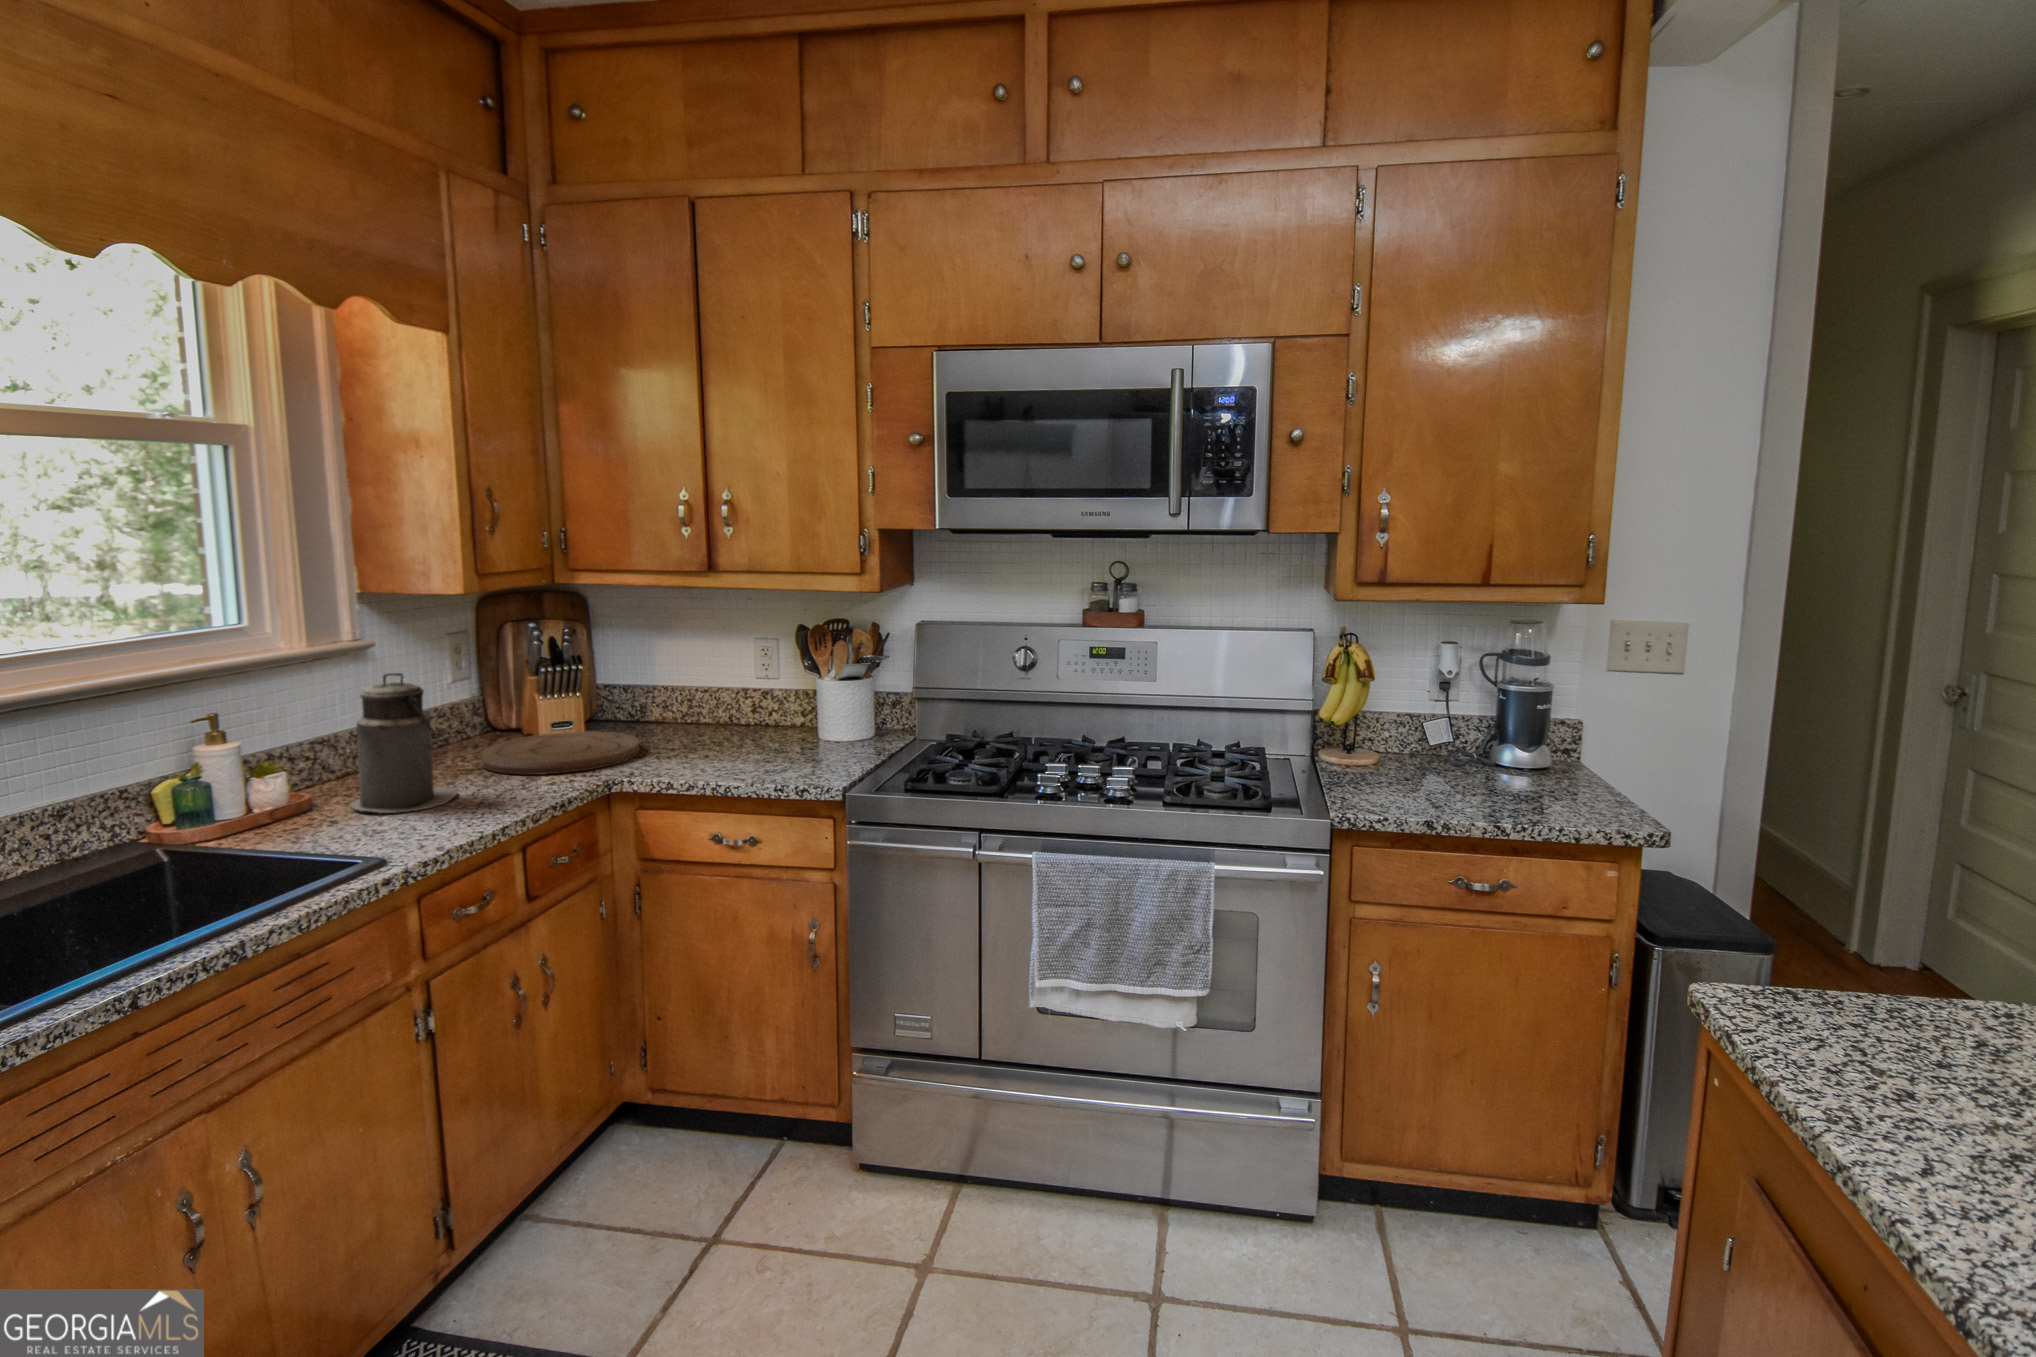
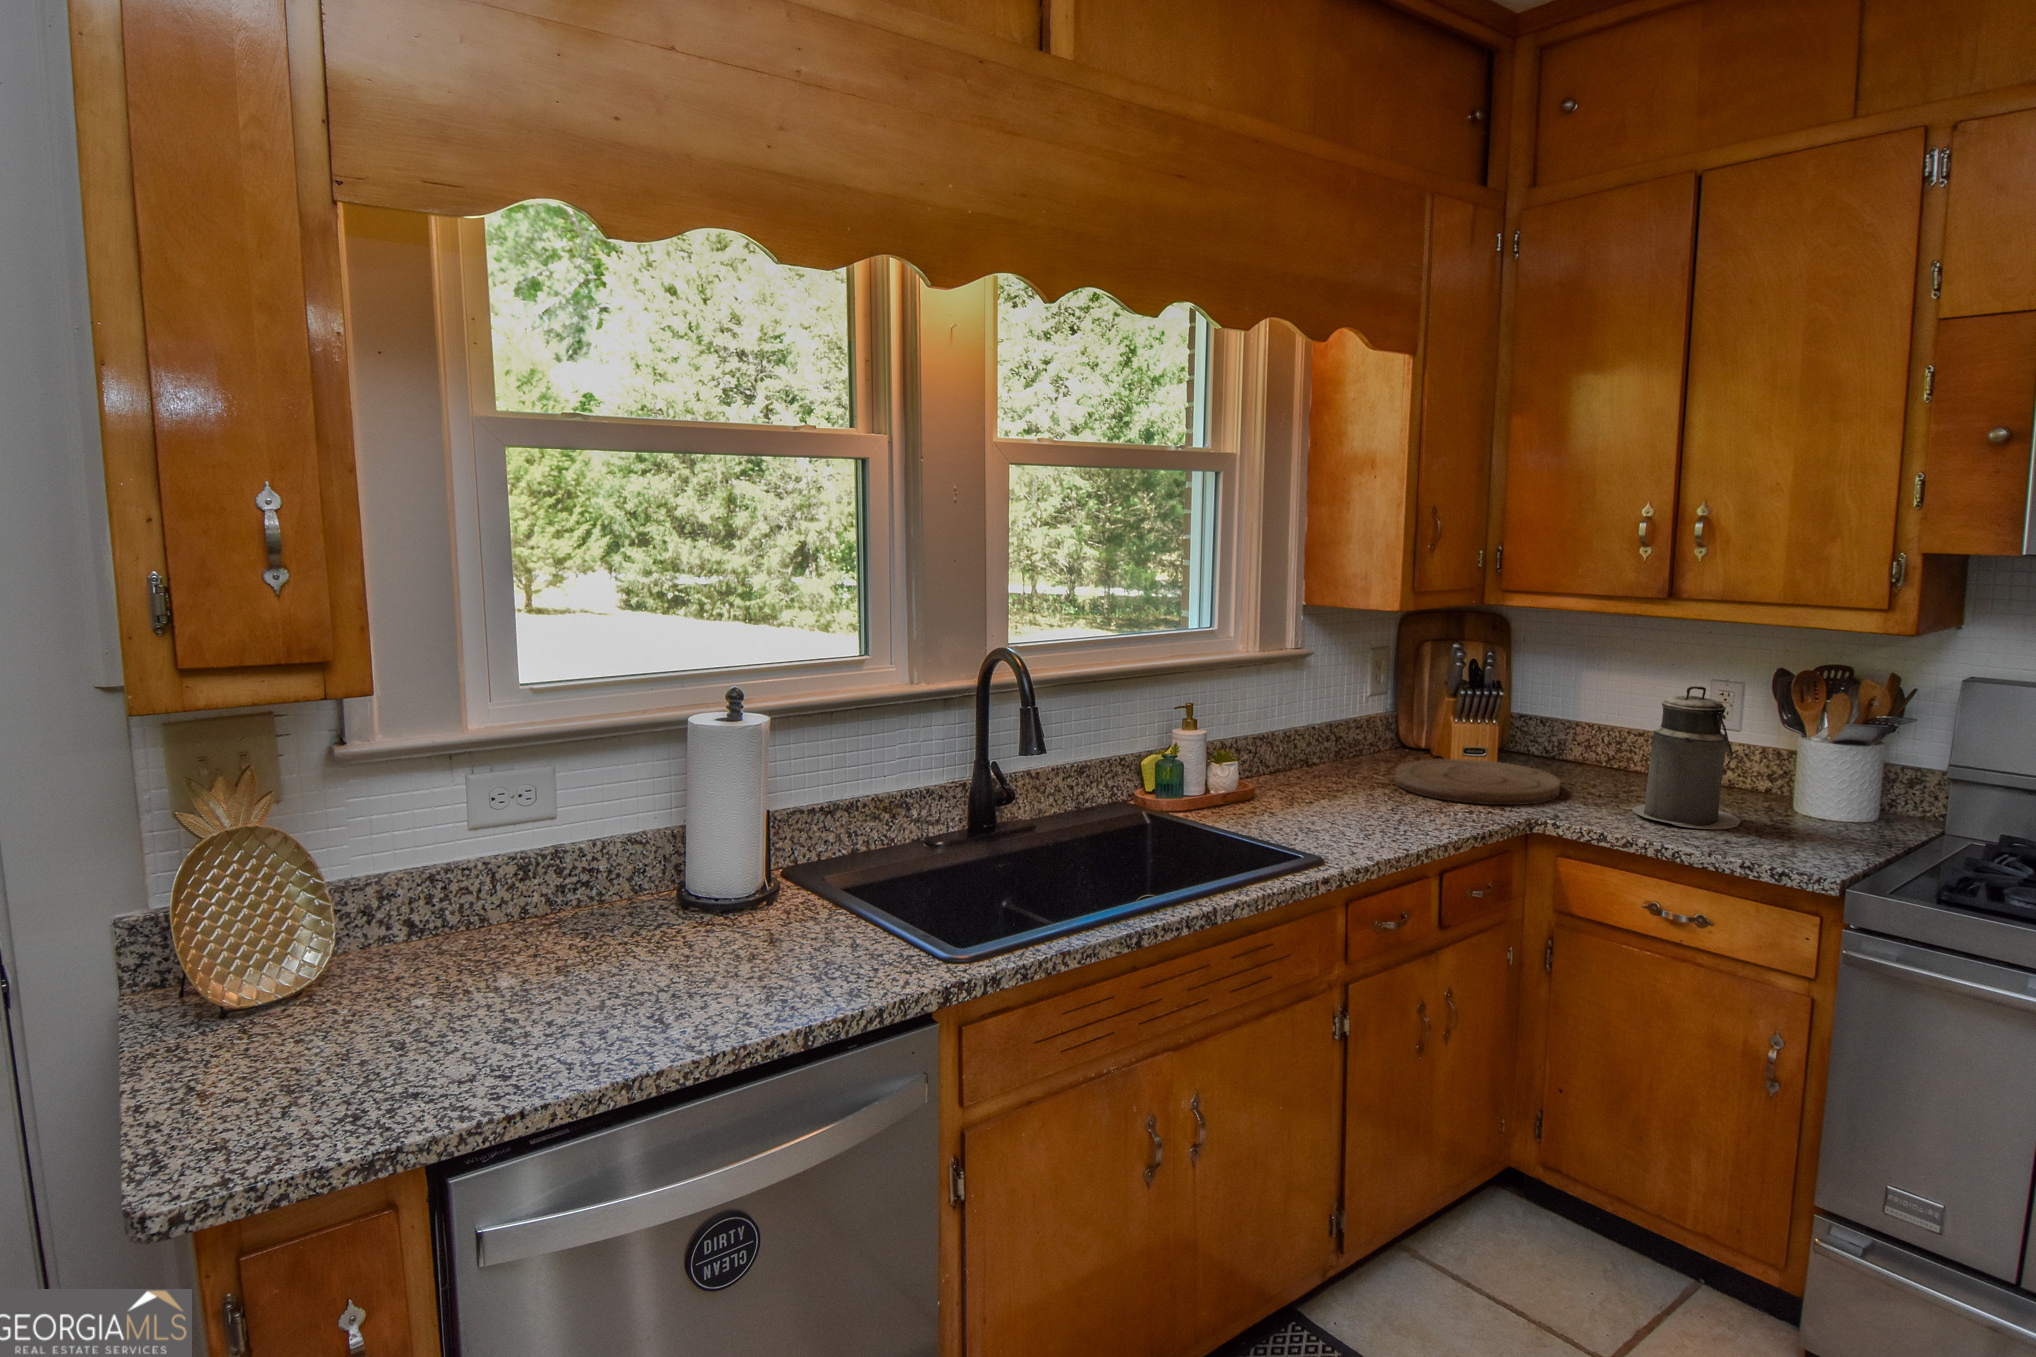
canister: present [350,673,457,813] -> present [1632,686,1741,829]

